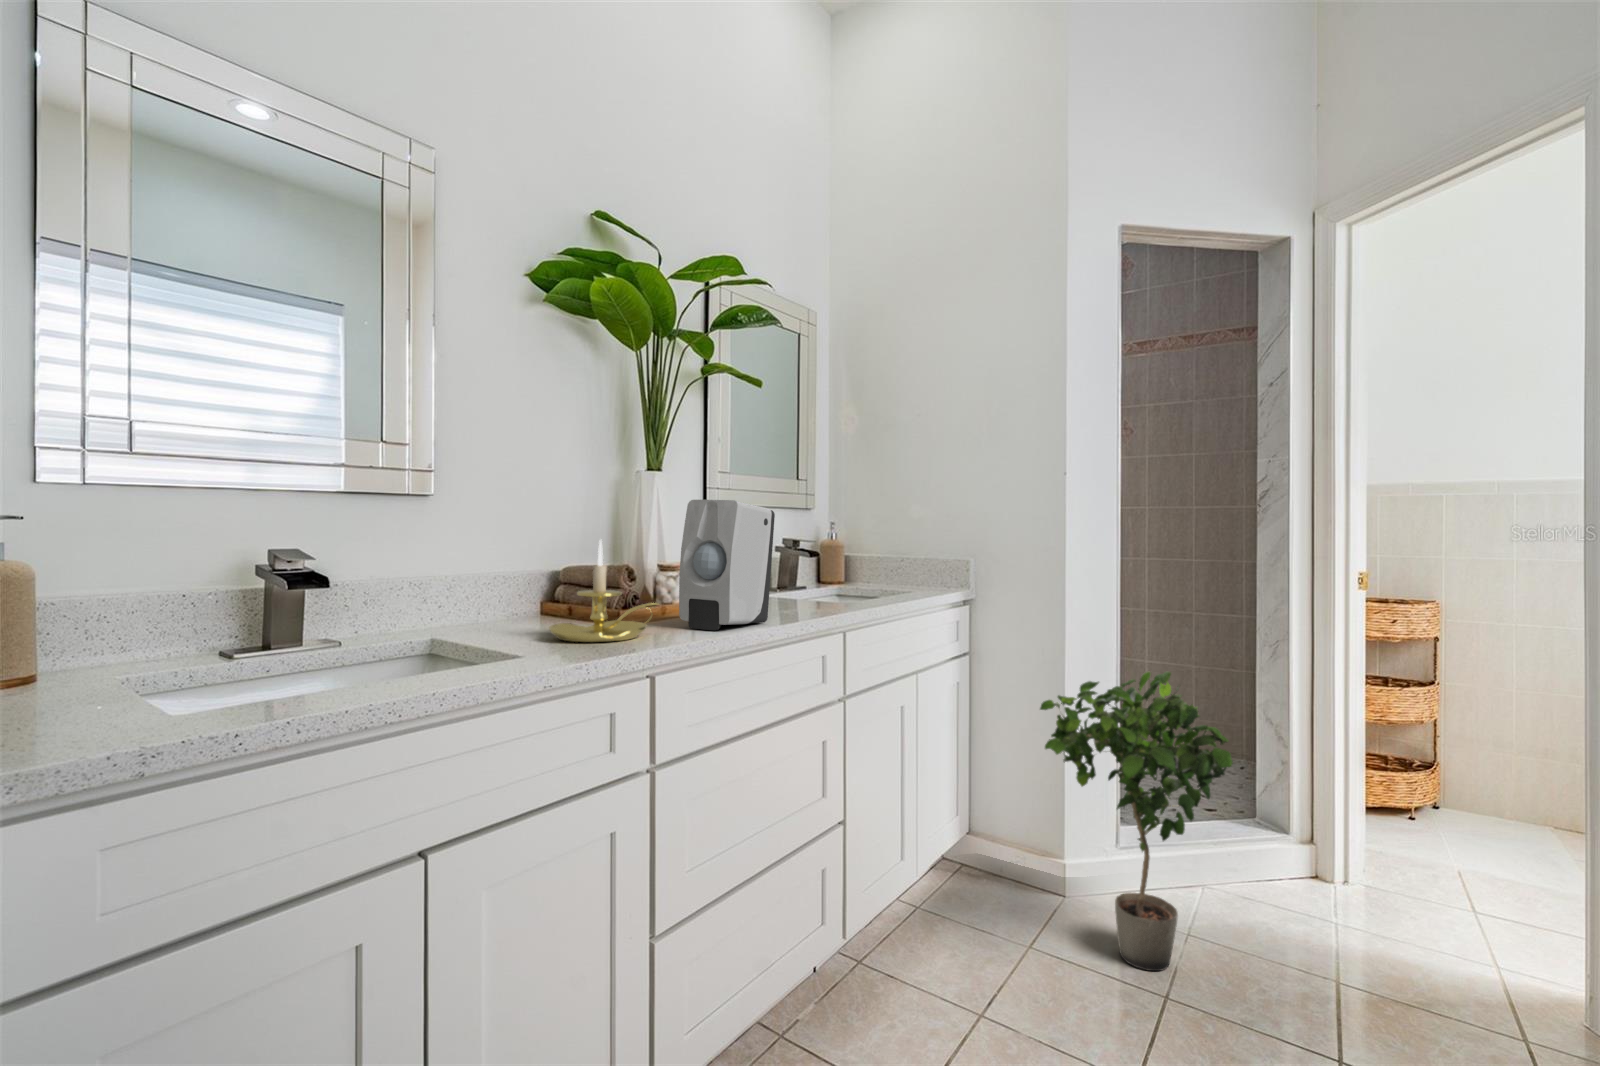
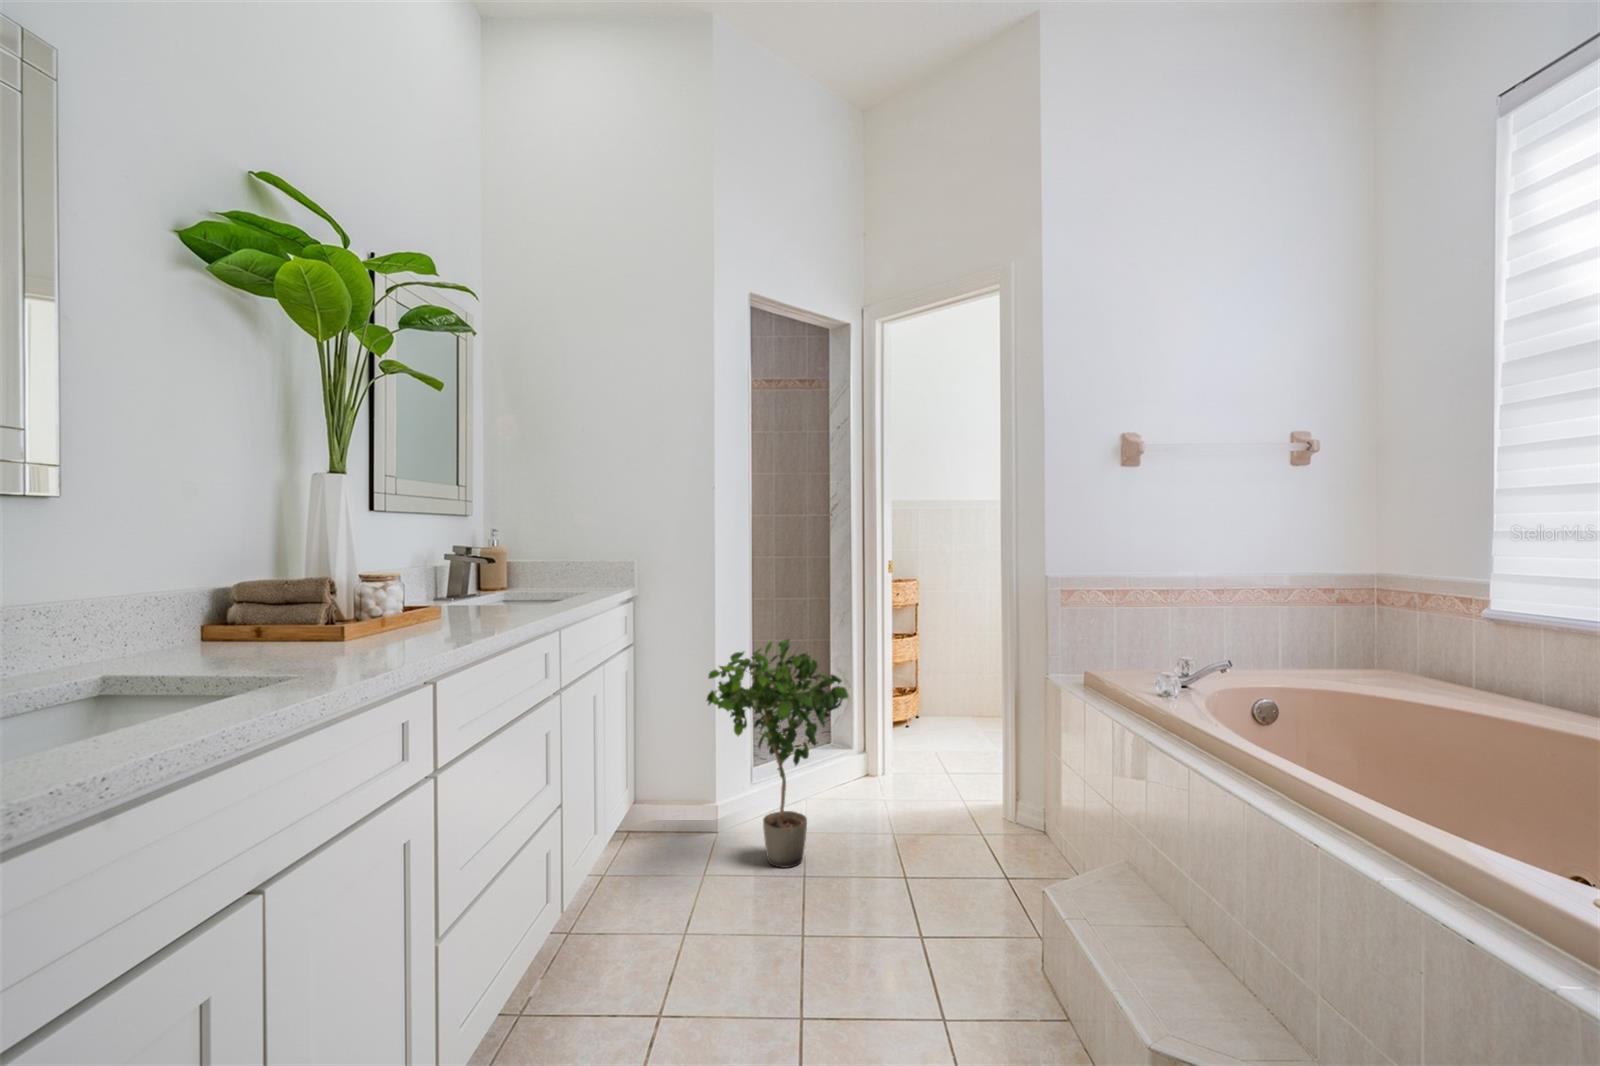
soap dispenser: present [679,500,775,630] -> none [415,507,501,635]
candle holder: present [549,540,659,642] -> none [285,548,407,657]

